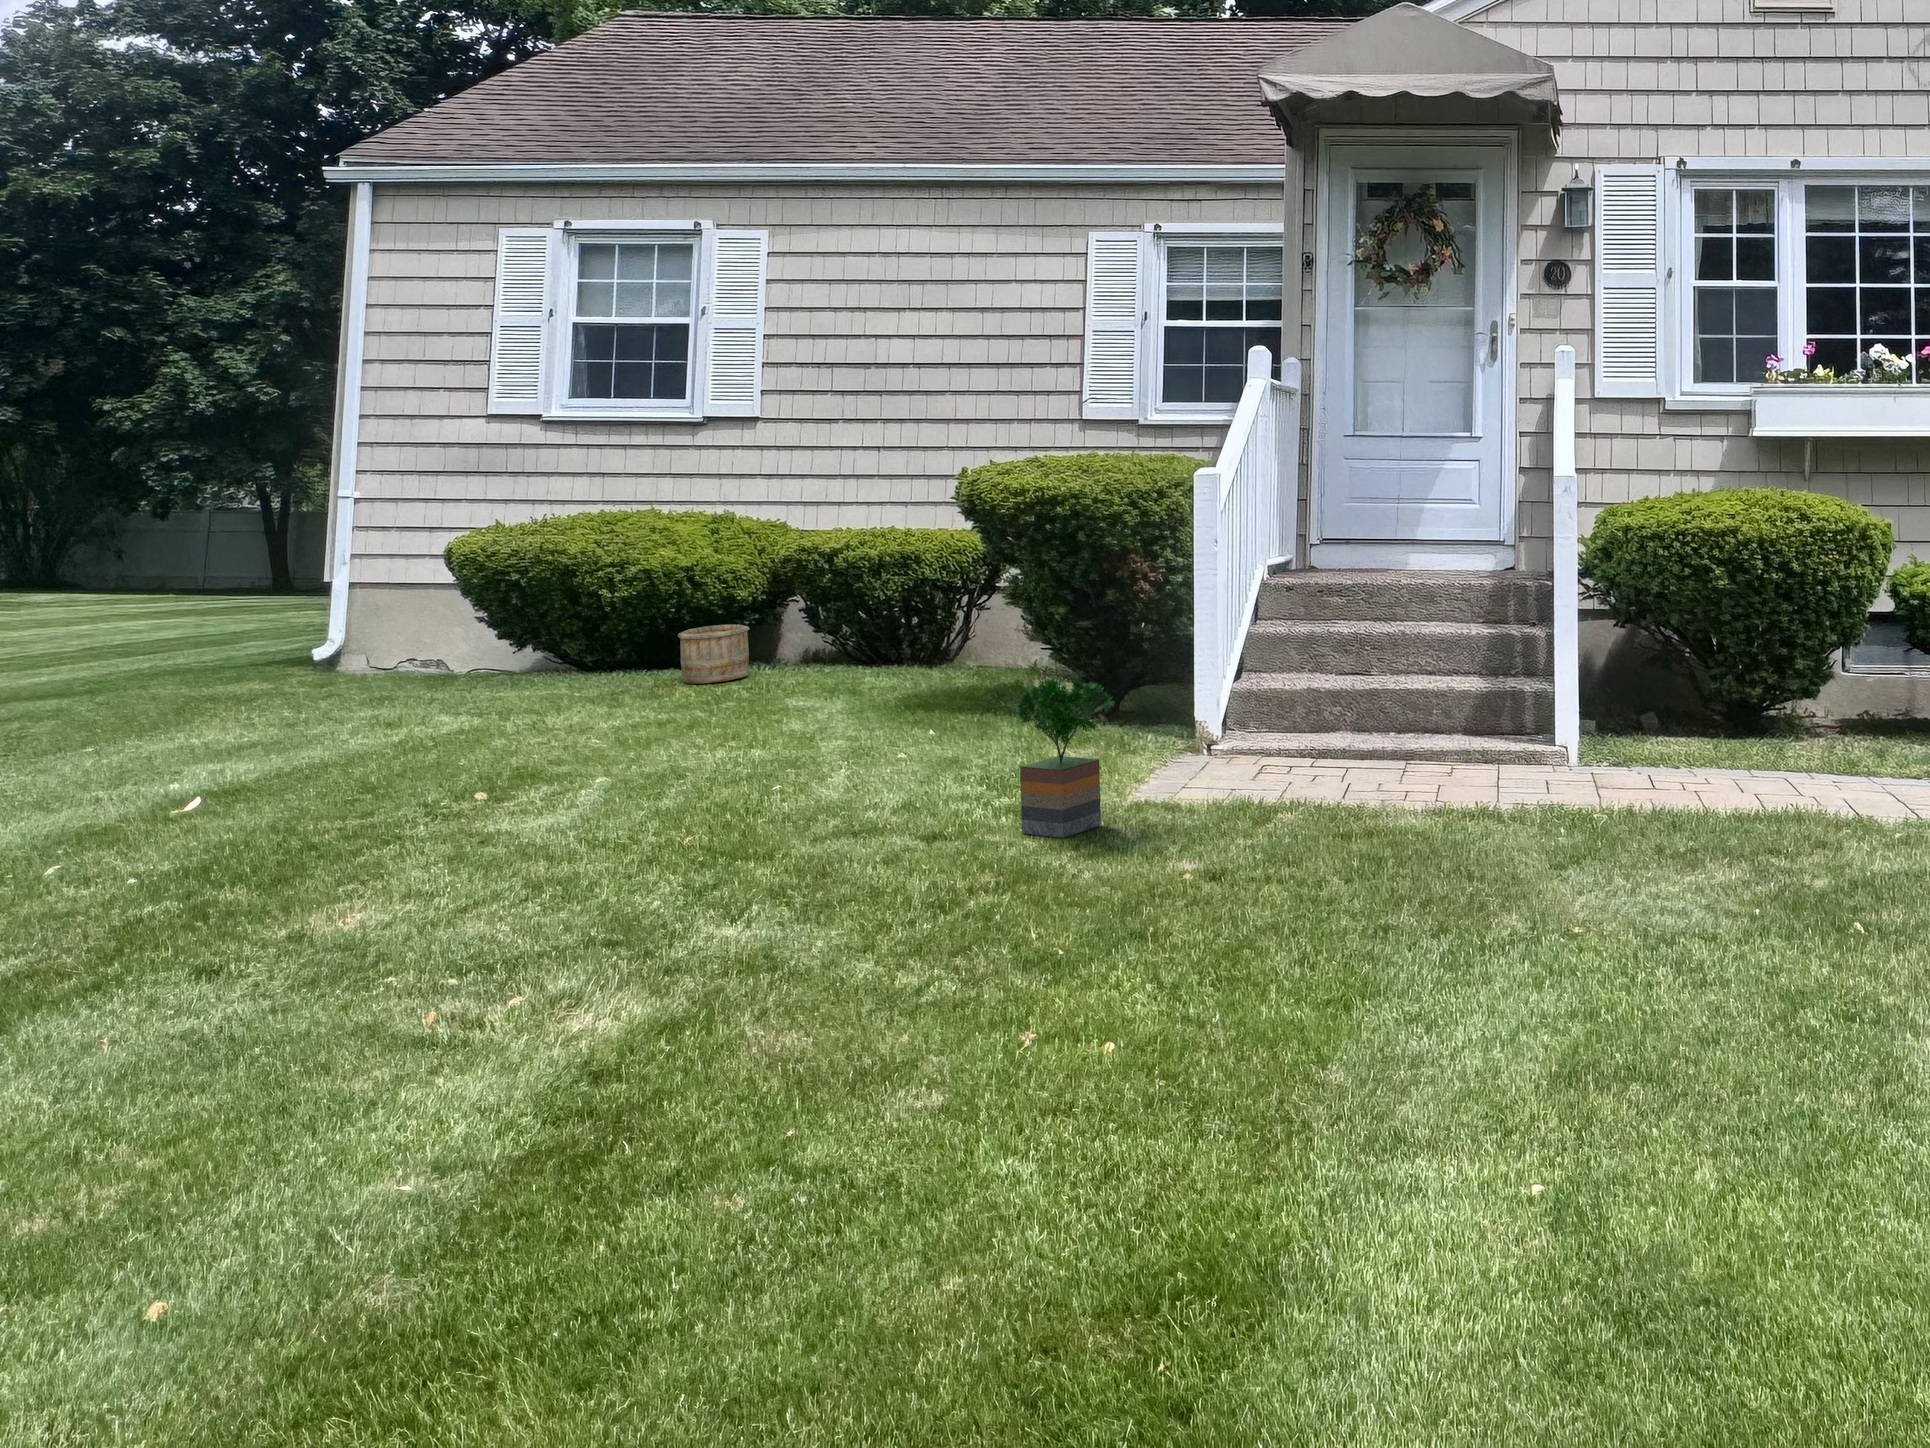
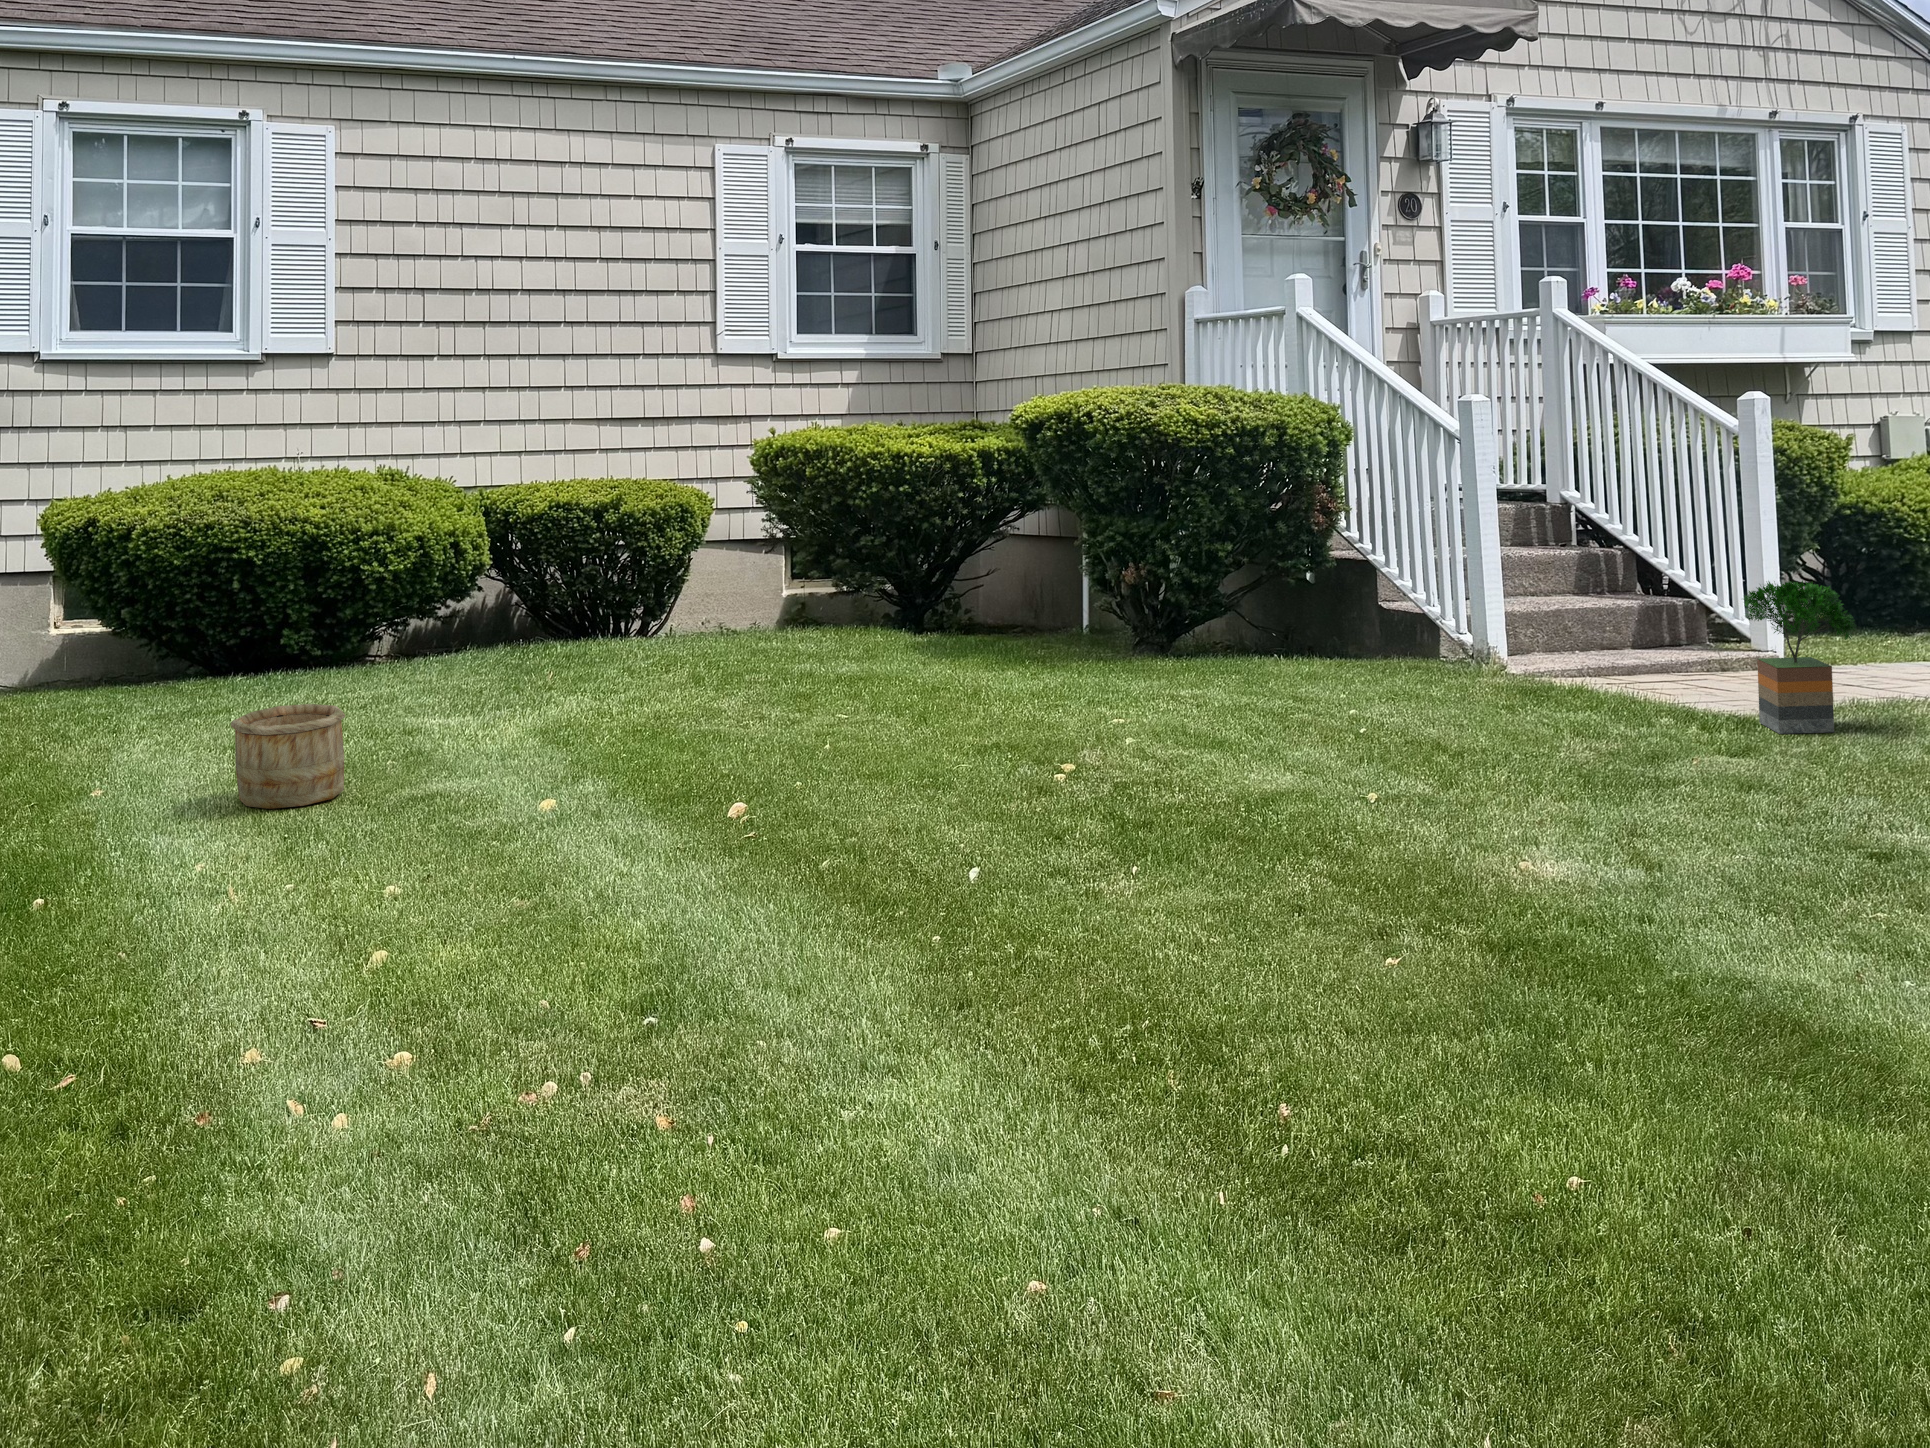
wooden bucket: present [678,624,749,684] -> present [231,704,345,809]

